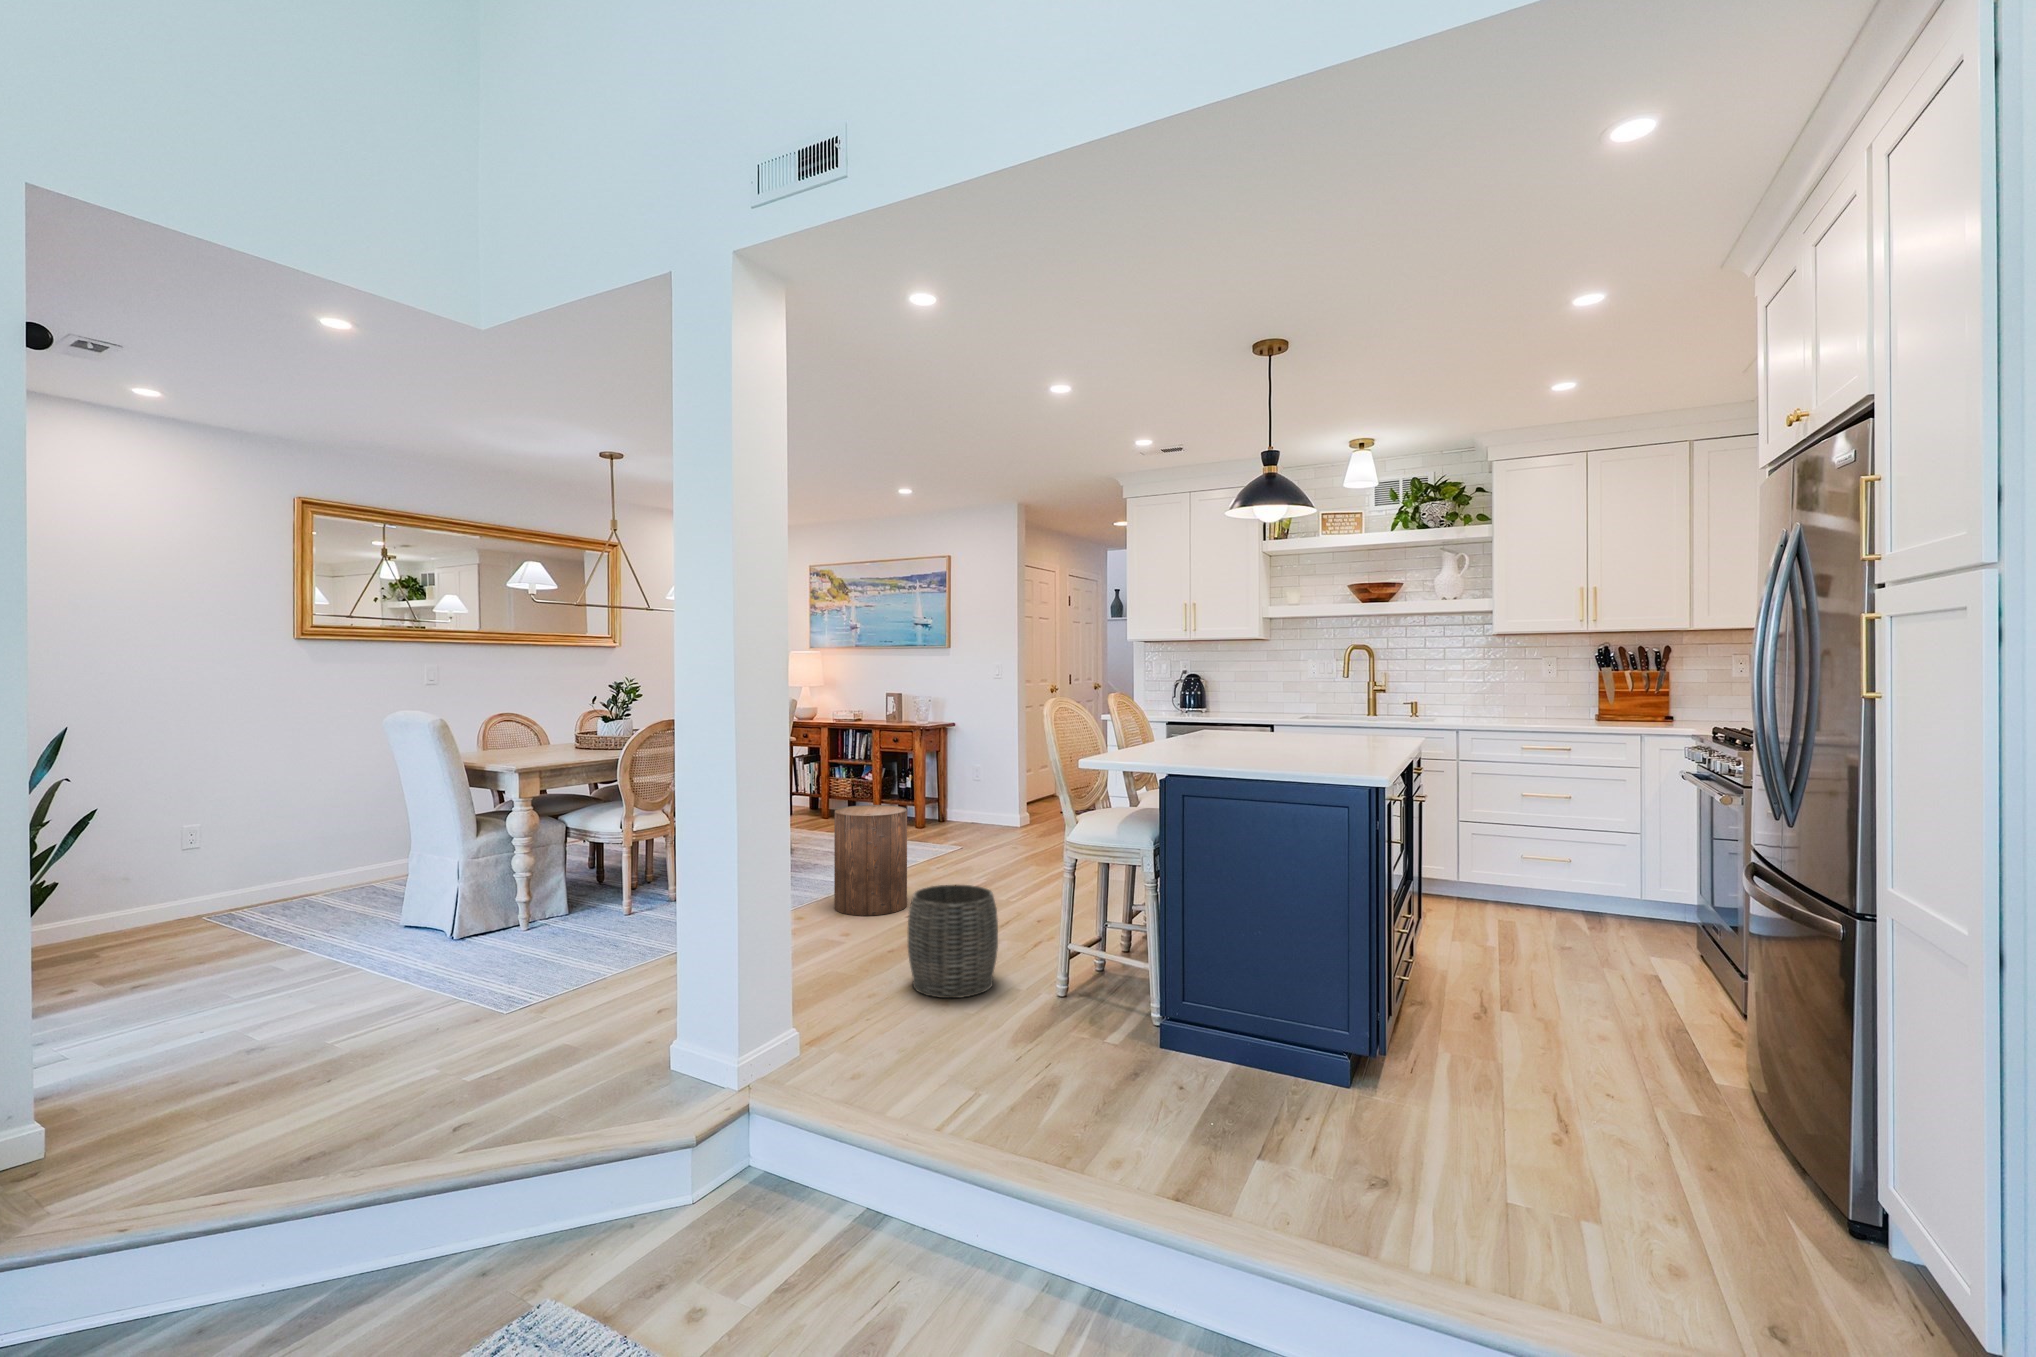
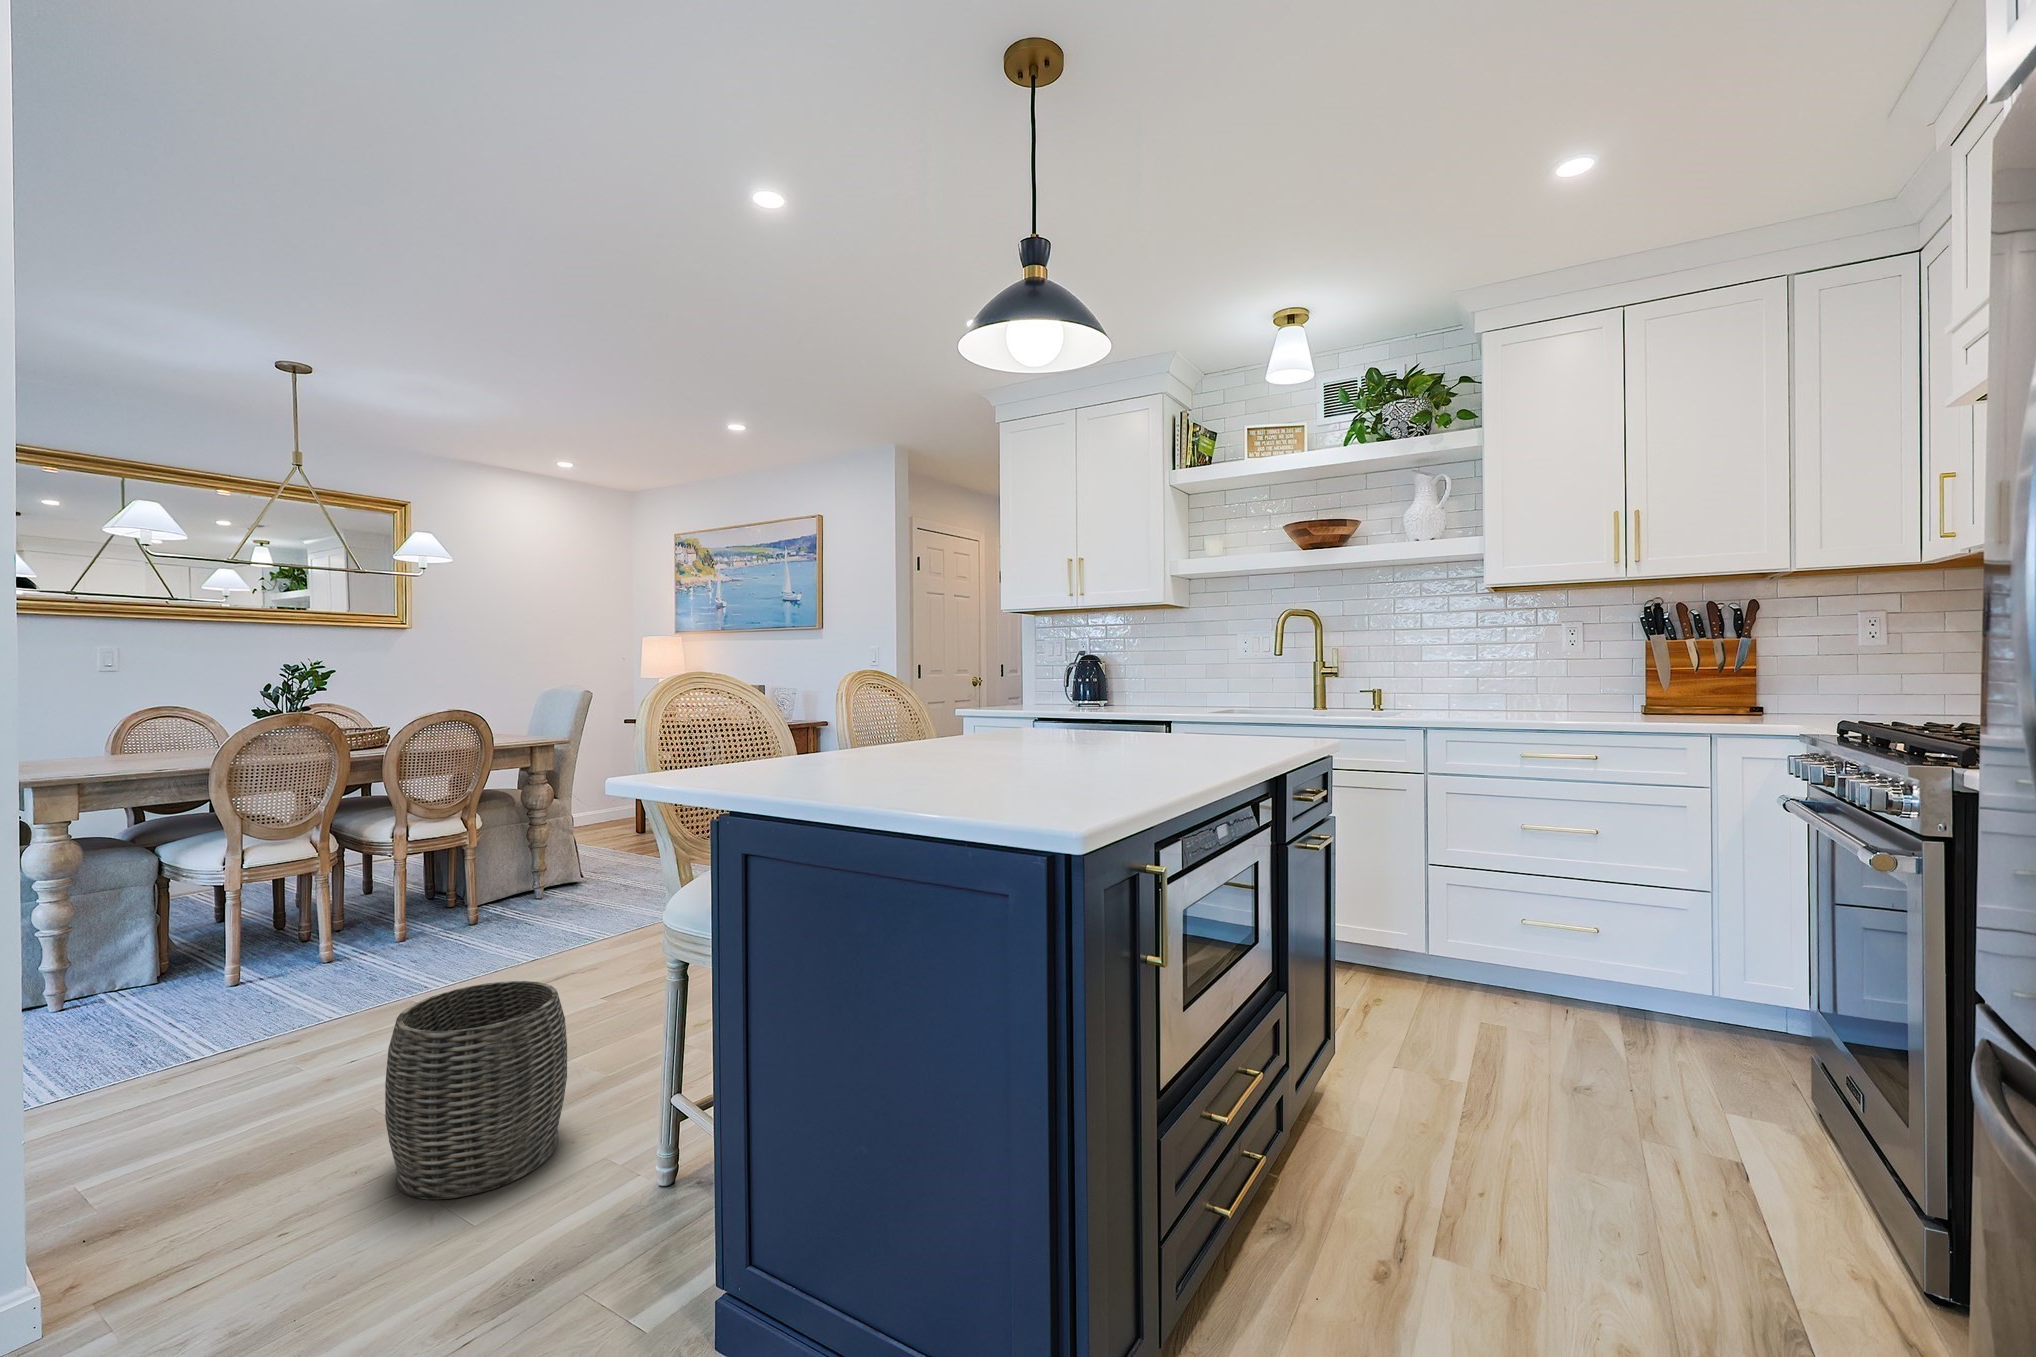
stool: present [834,805,907,916] -> none [495,833,612,999]

